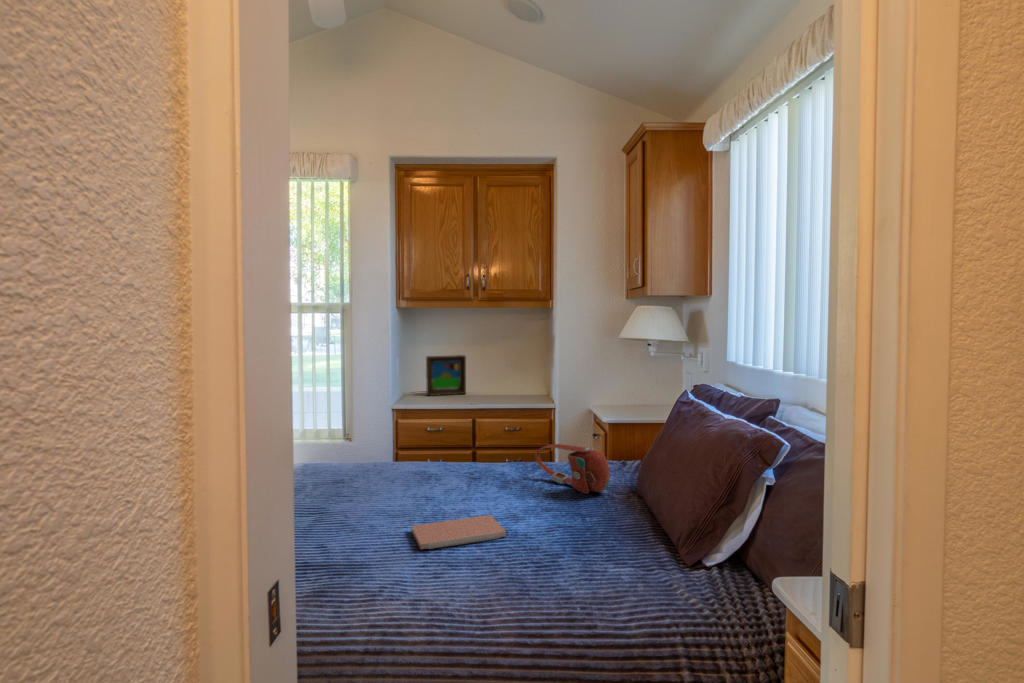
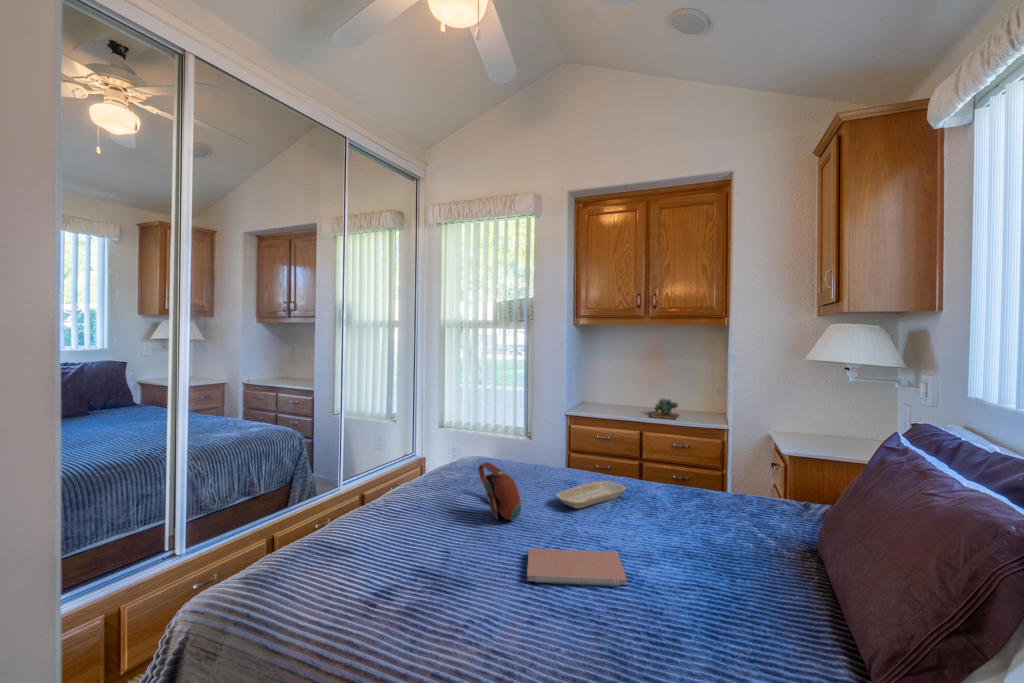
picture frame: present [426,355,466,396] -> none [601,370,639,407]
succulent plant: none [479,382,508,402] -> present [649,398,679,419]
handbag: present [535,444,610,494] -> present [478,462,521,520]
tray: none [417,463,481,490] -> present [556,481,626,509]

